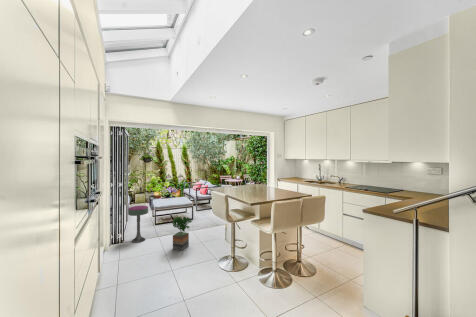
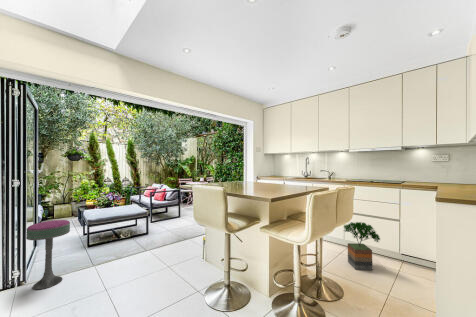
potted tree: present [172,217,192,250] -> present [344,222,380,270]

